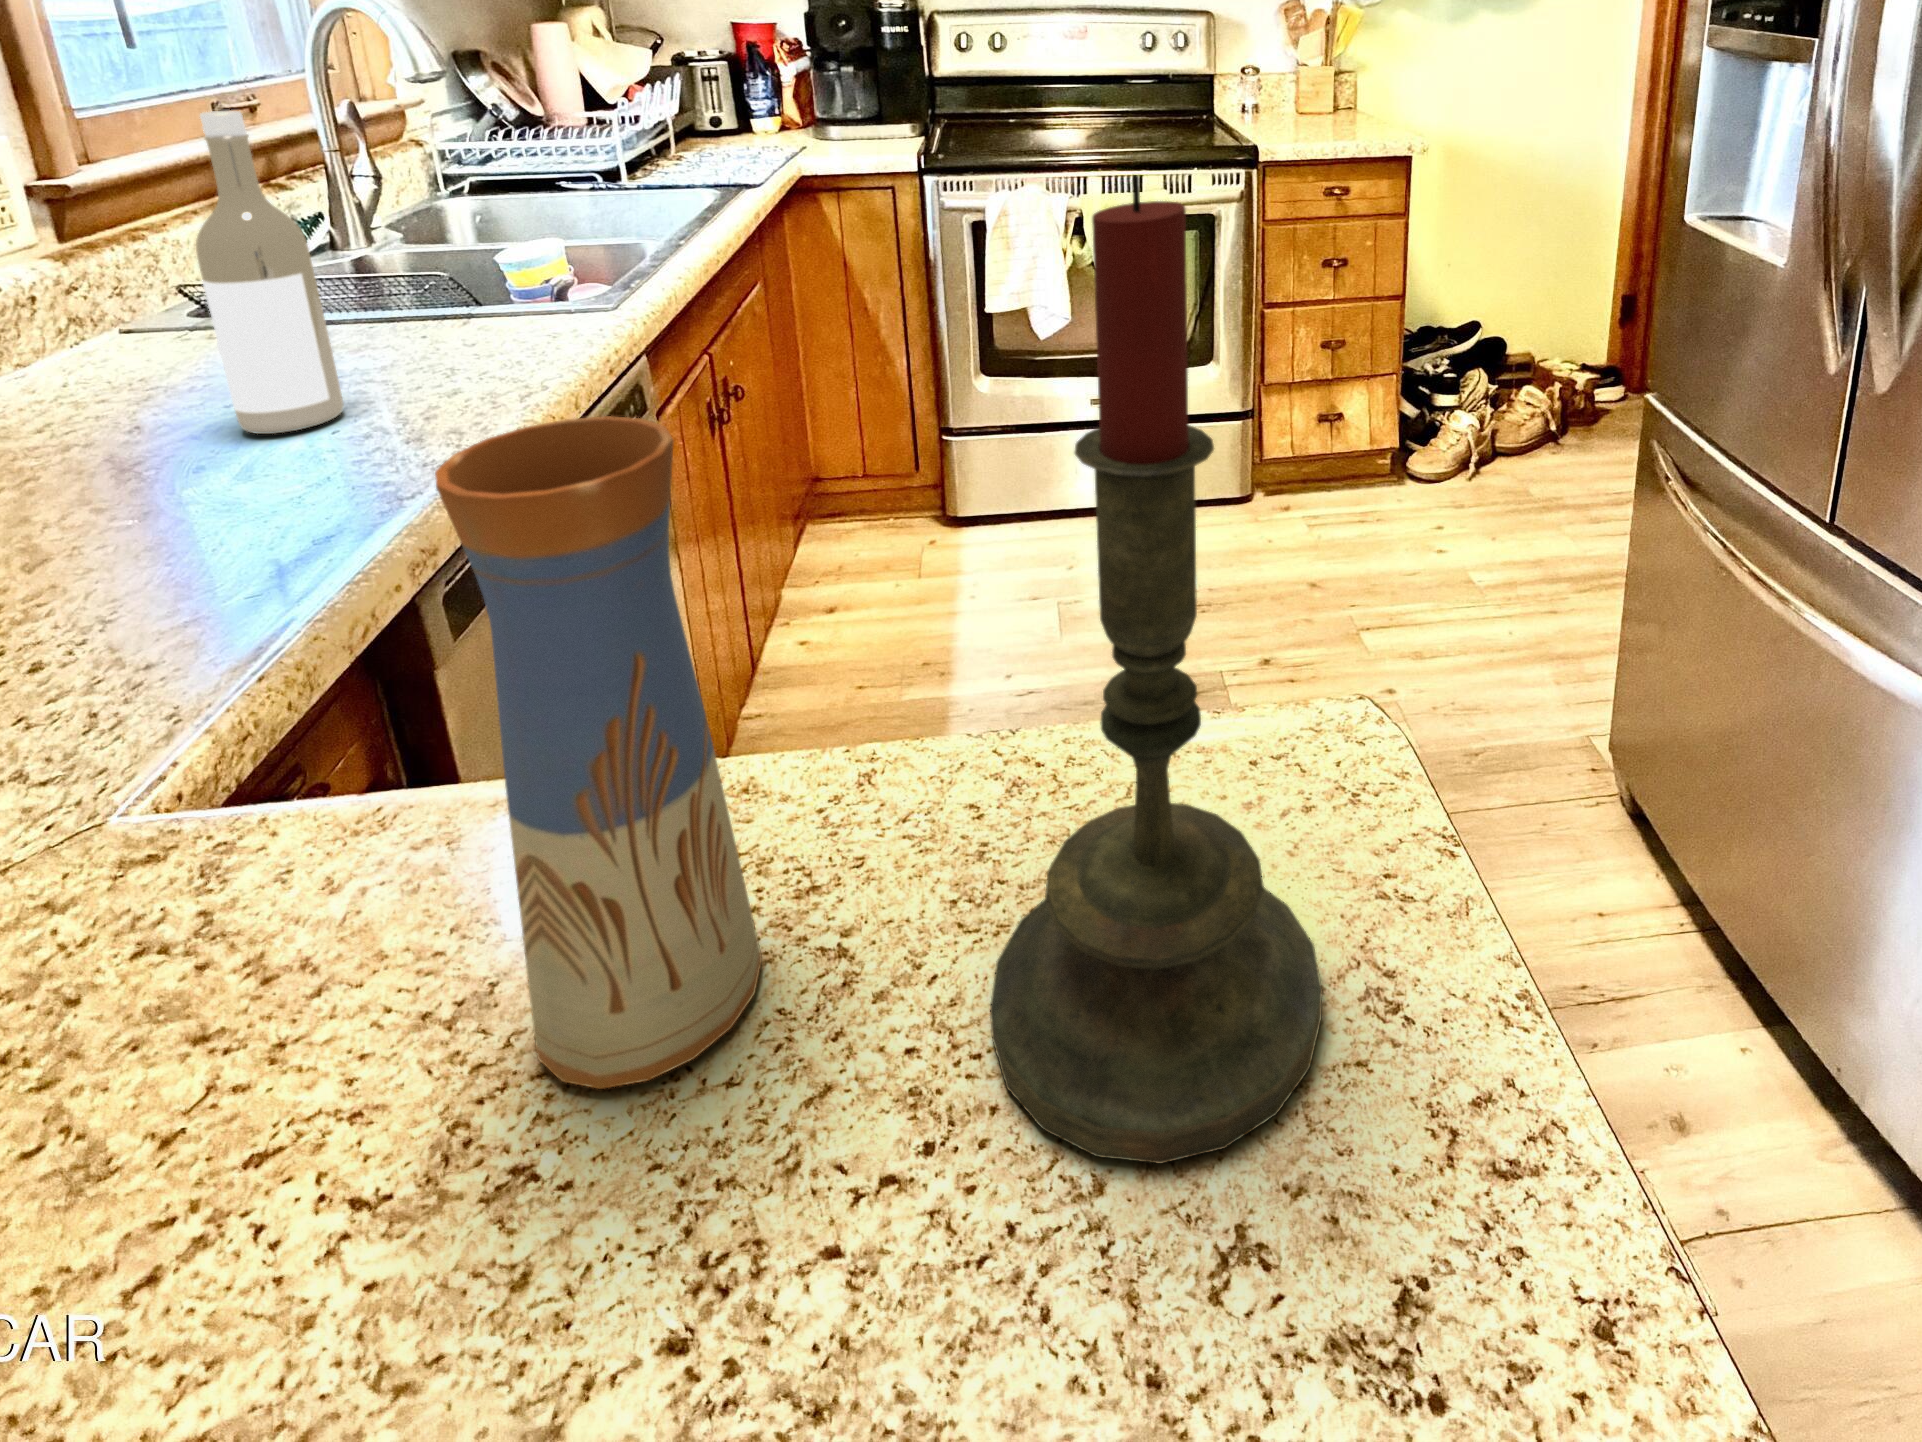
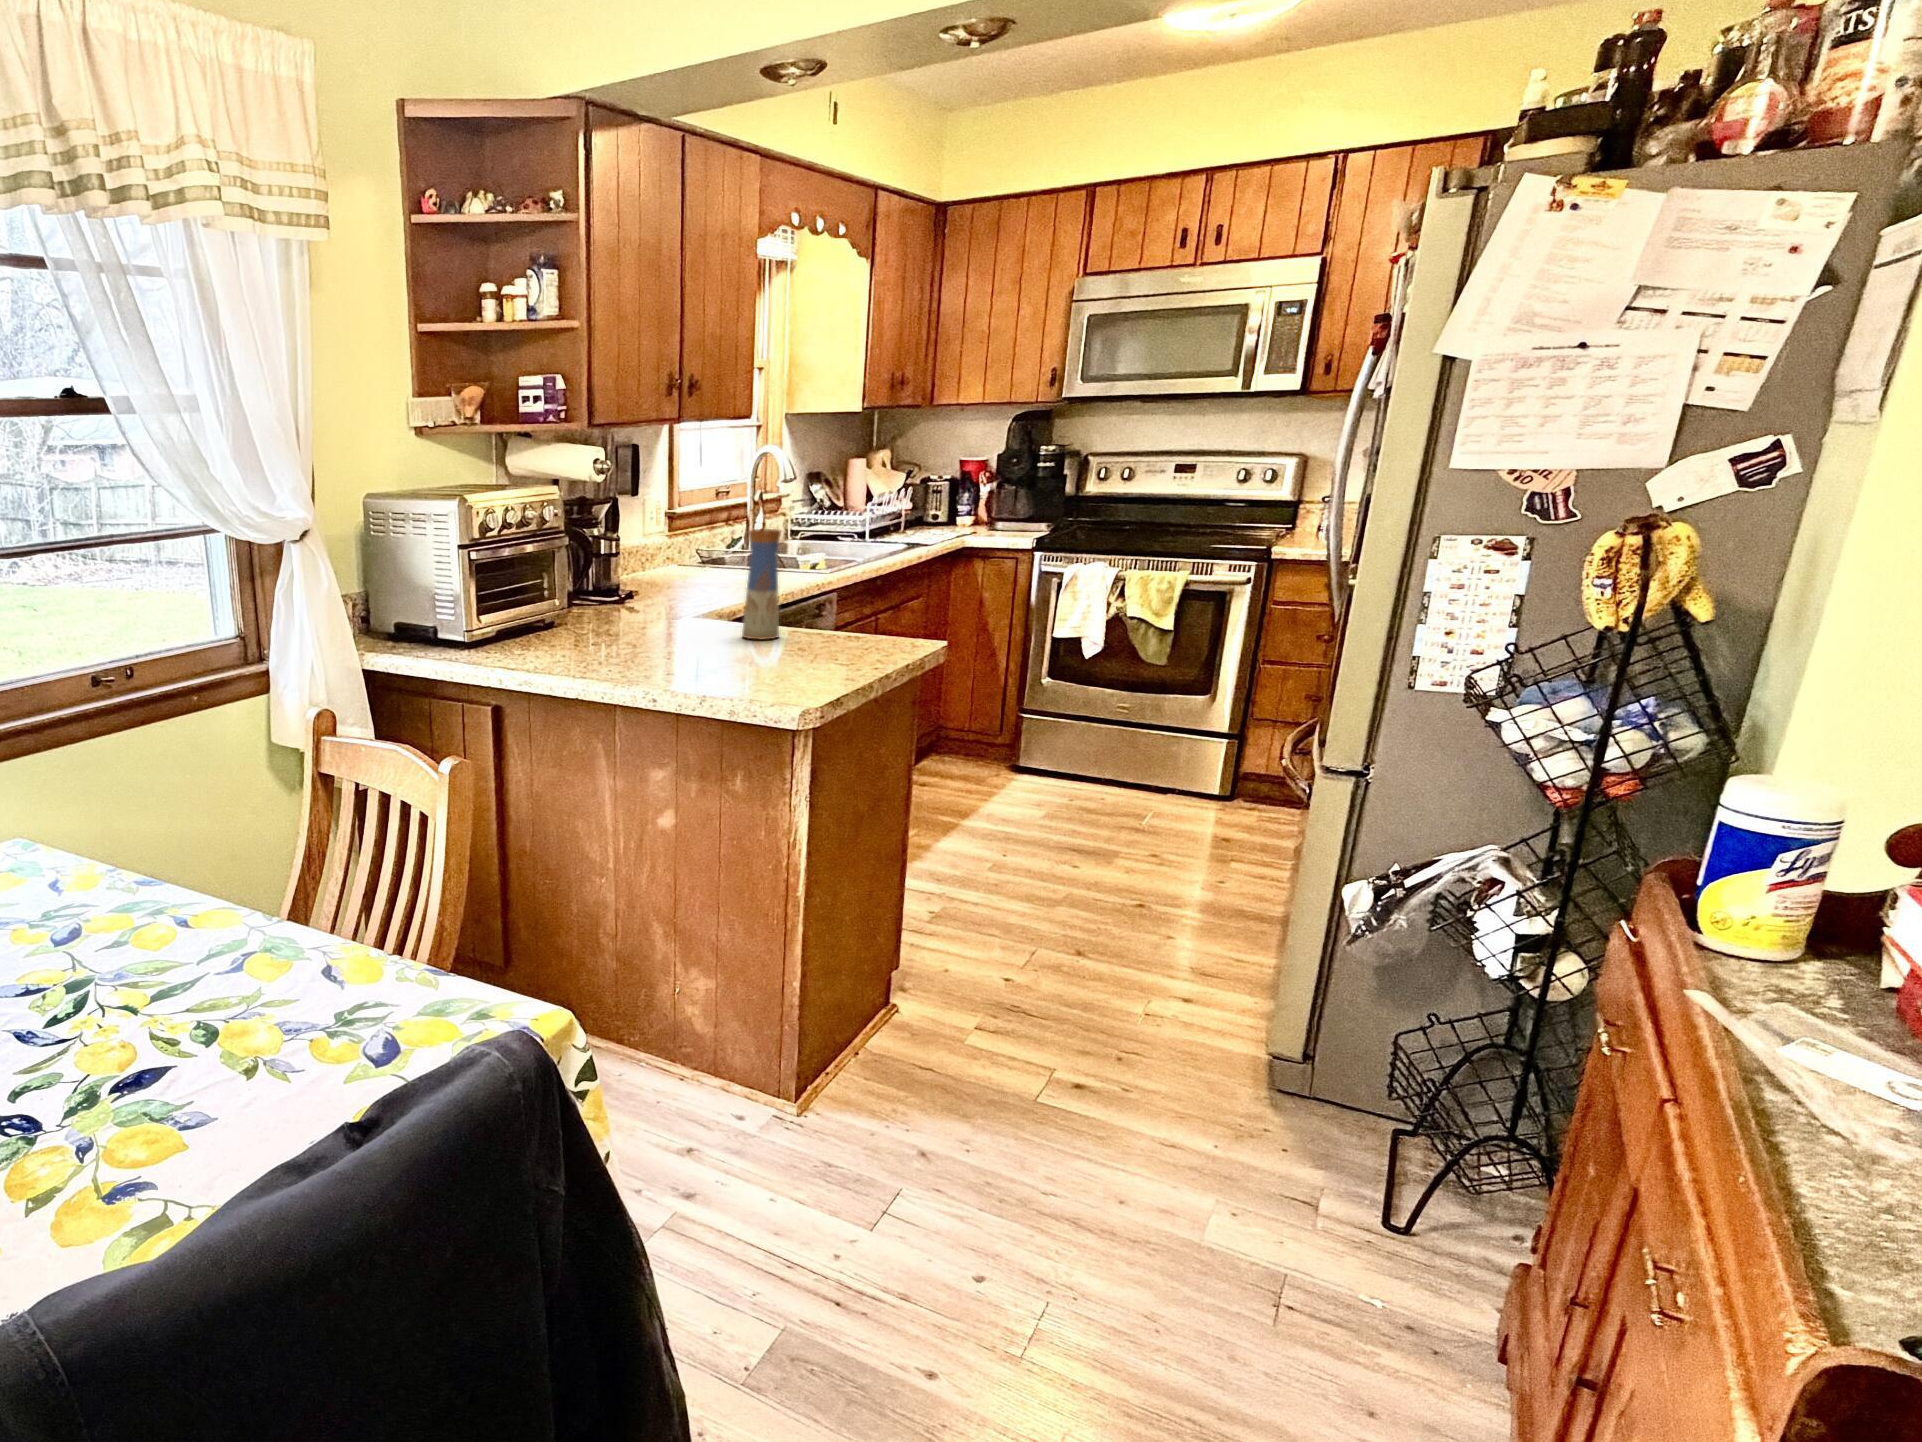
wine bottle: present [196,111,343,434] -> none [710,486,738,585]
candle: present [990,175,1322,1163] -> none [805,487,868,652]

